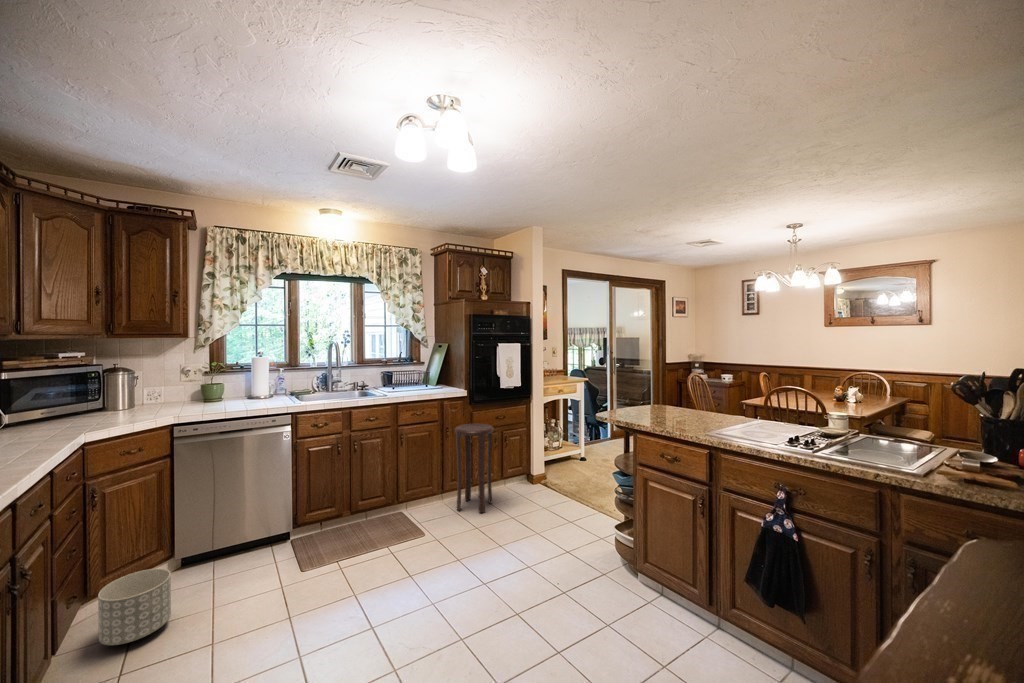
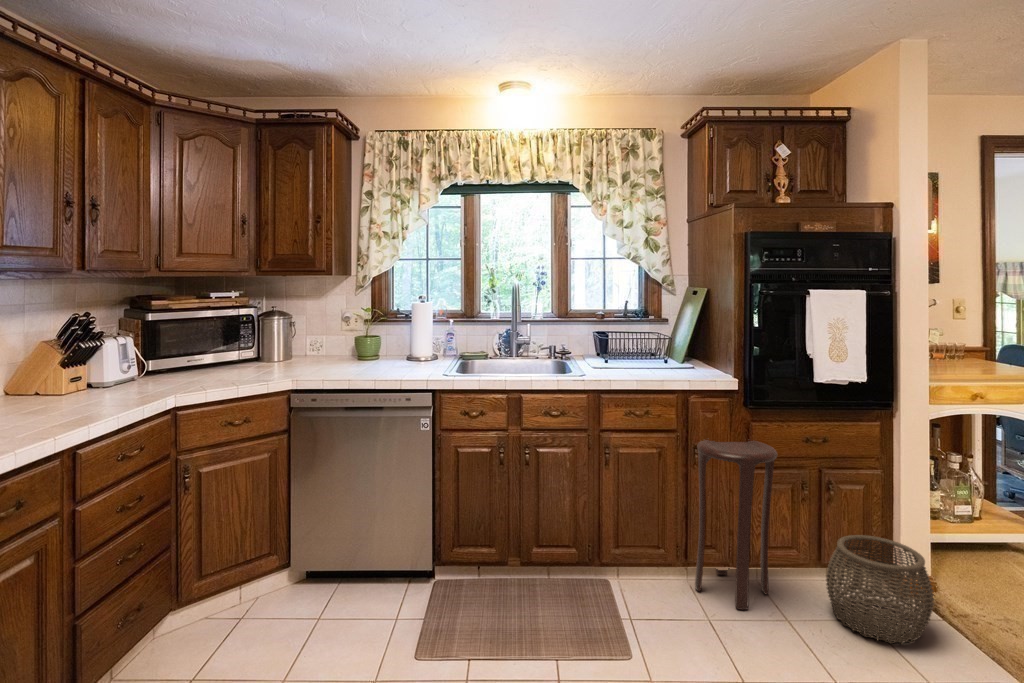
woven basket: none [517,462,560,509] -> present [826,535,934,644]
planter: present [98,569,171,645] -> none [187,565,265,655]

